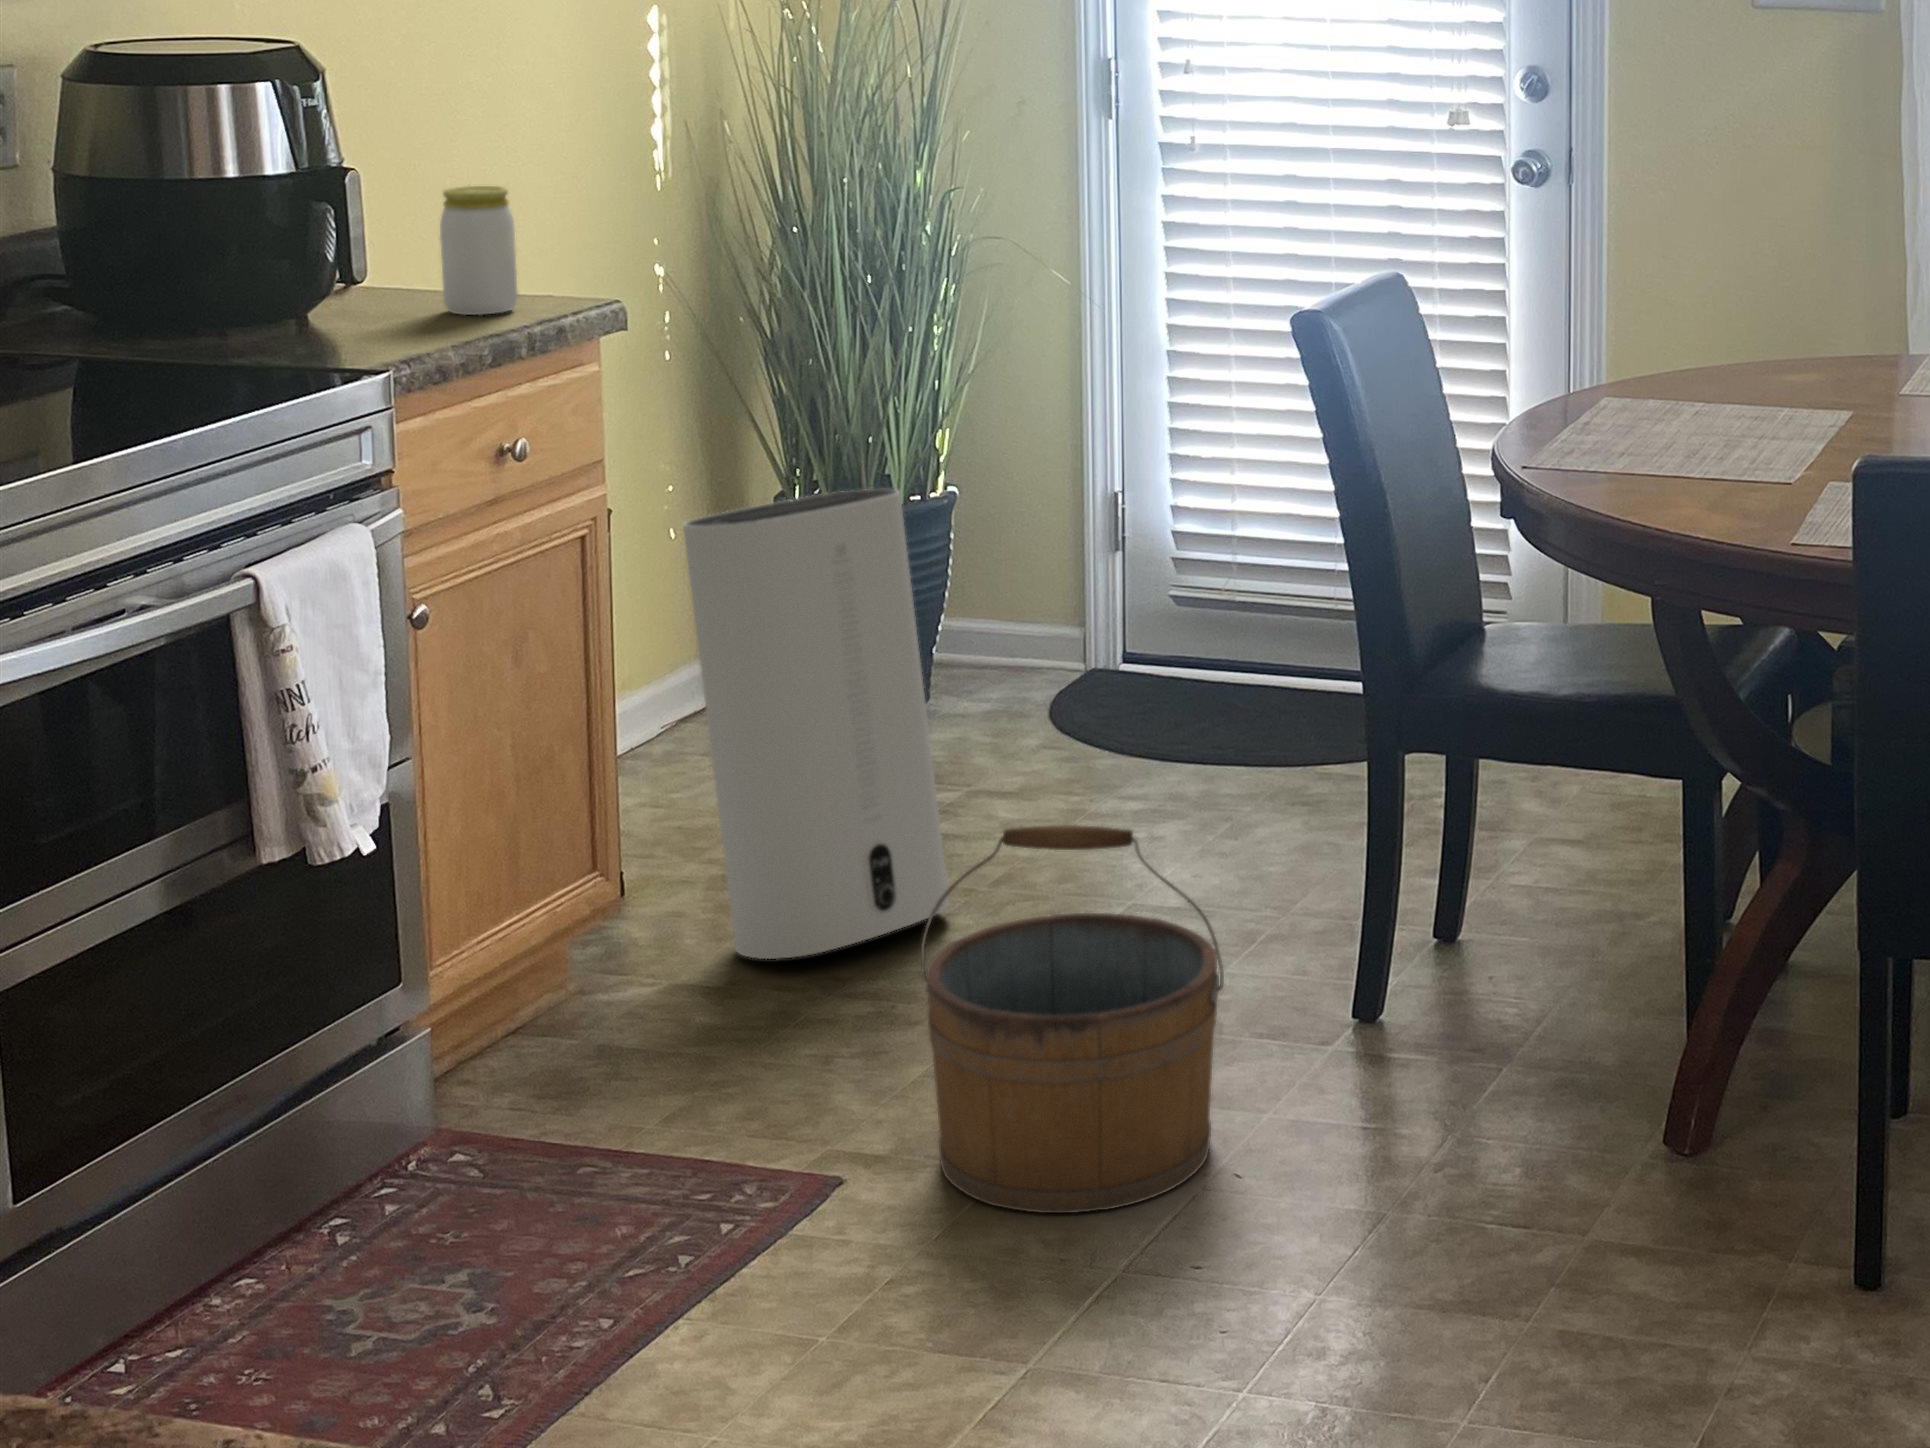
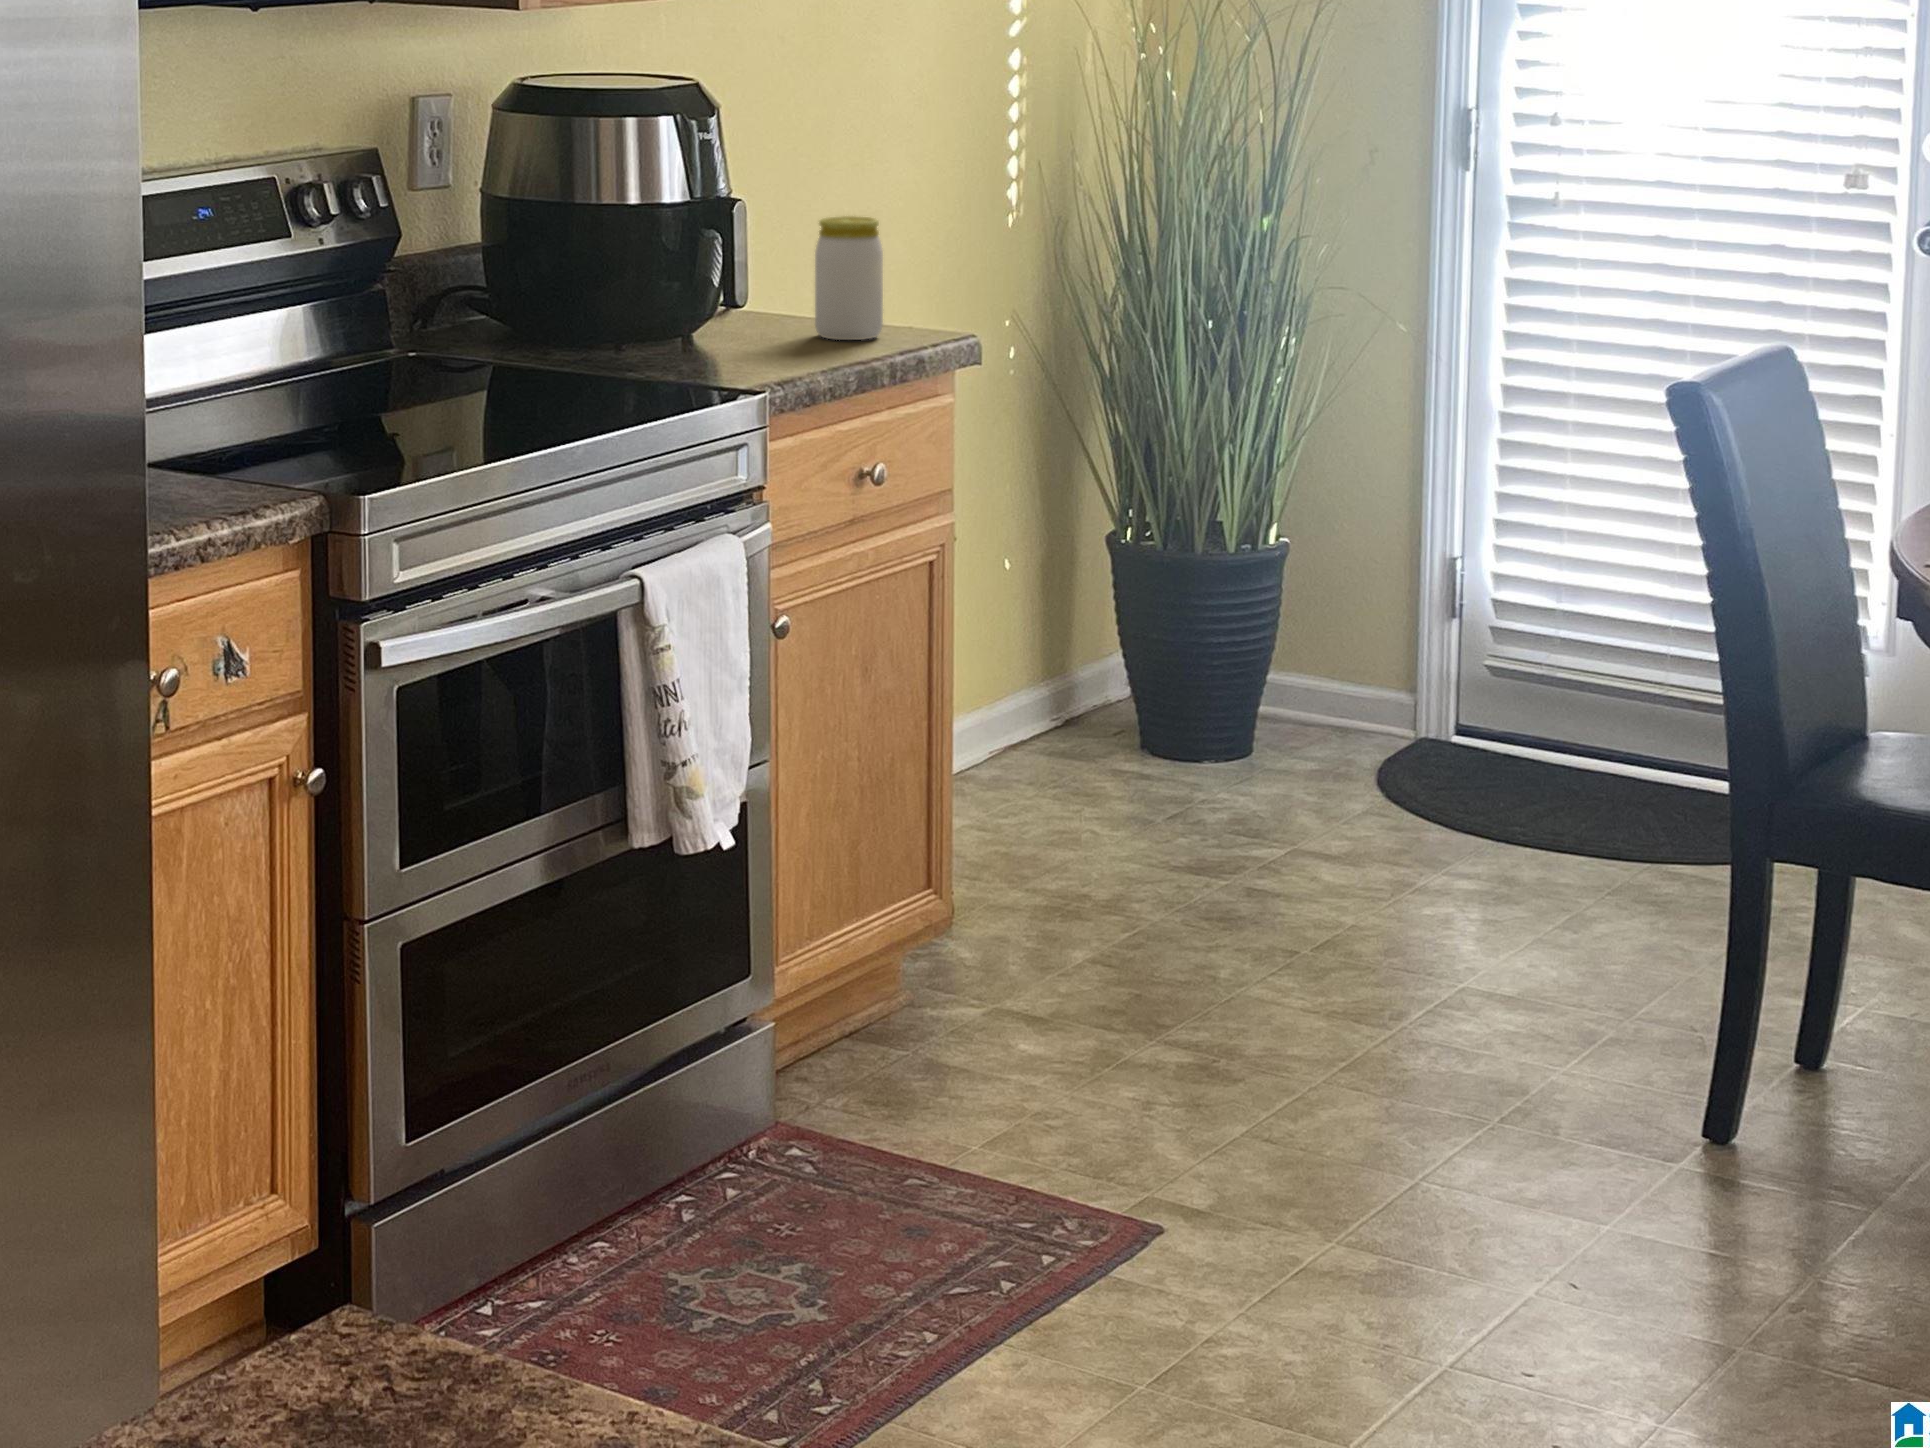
air purifier: present [683,489,949,959] -> none [1025,536,1273,1001]
bucket: present [921,825,1224,1213] -> none [1255,906,1589,1328]

